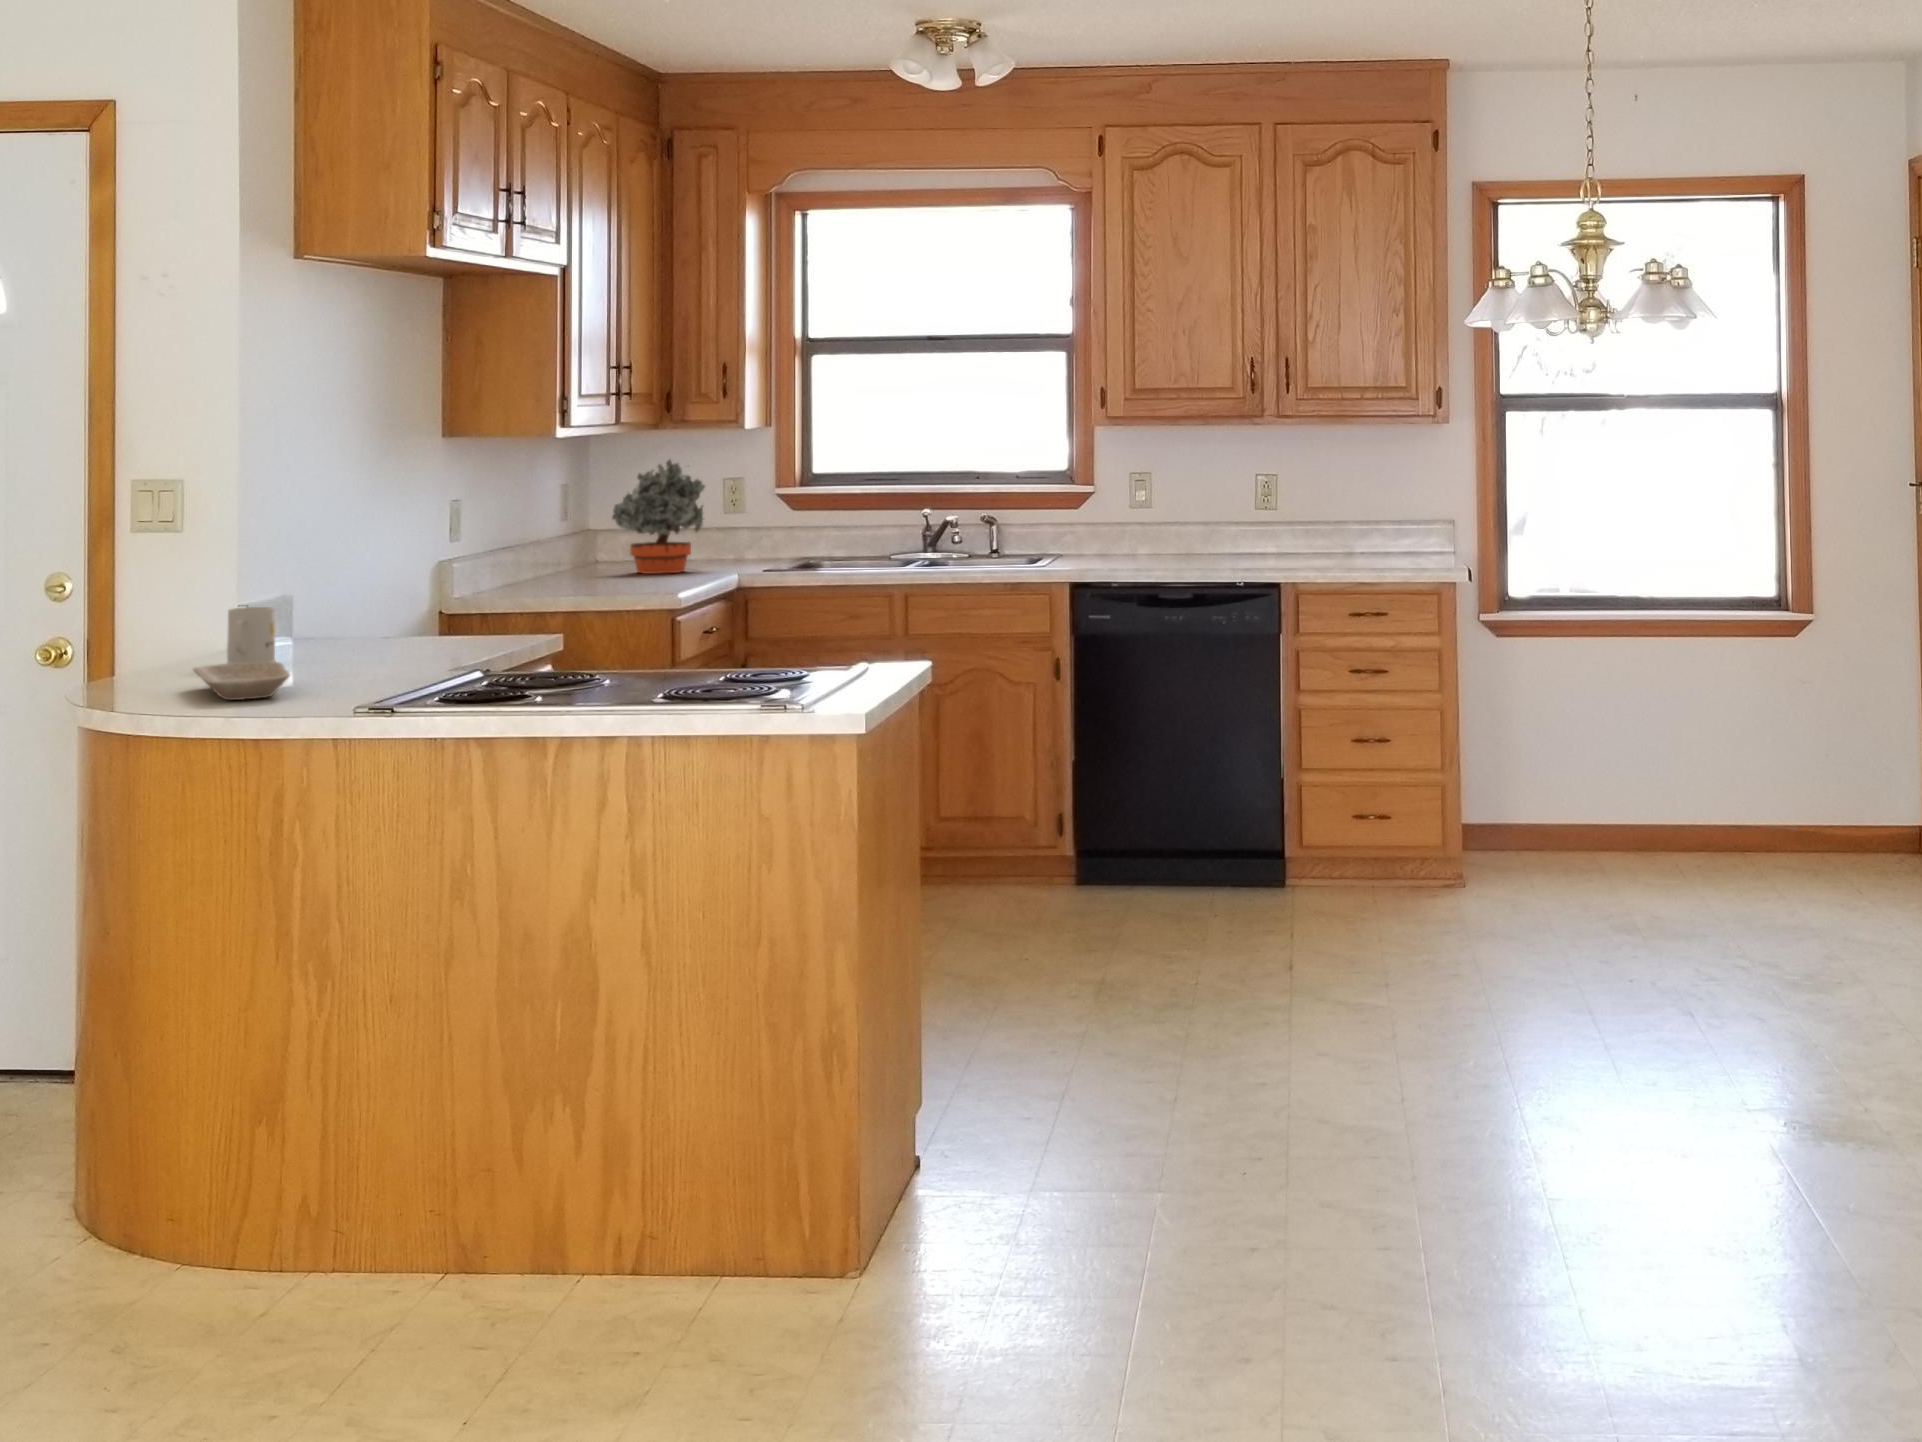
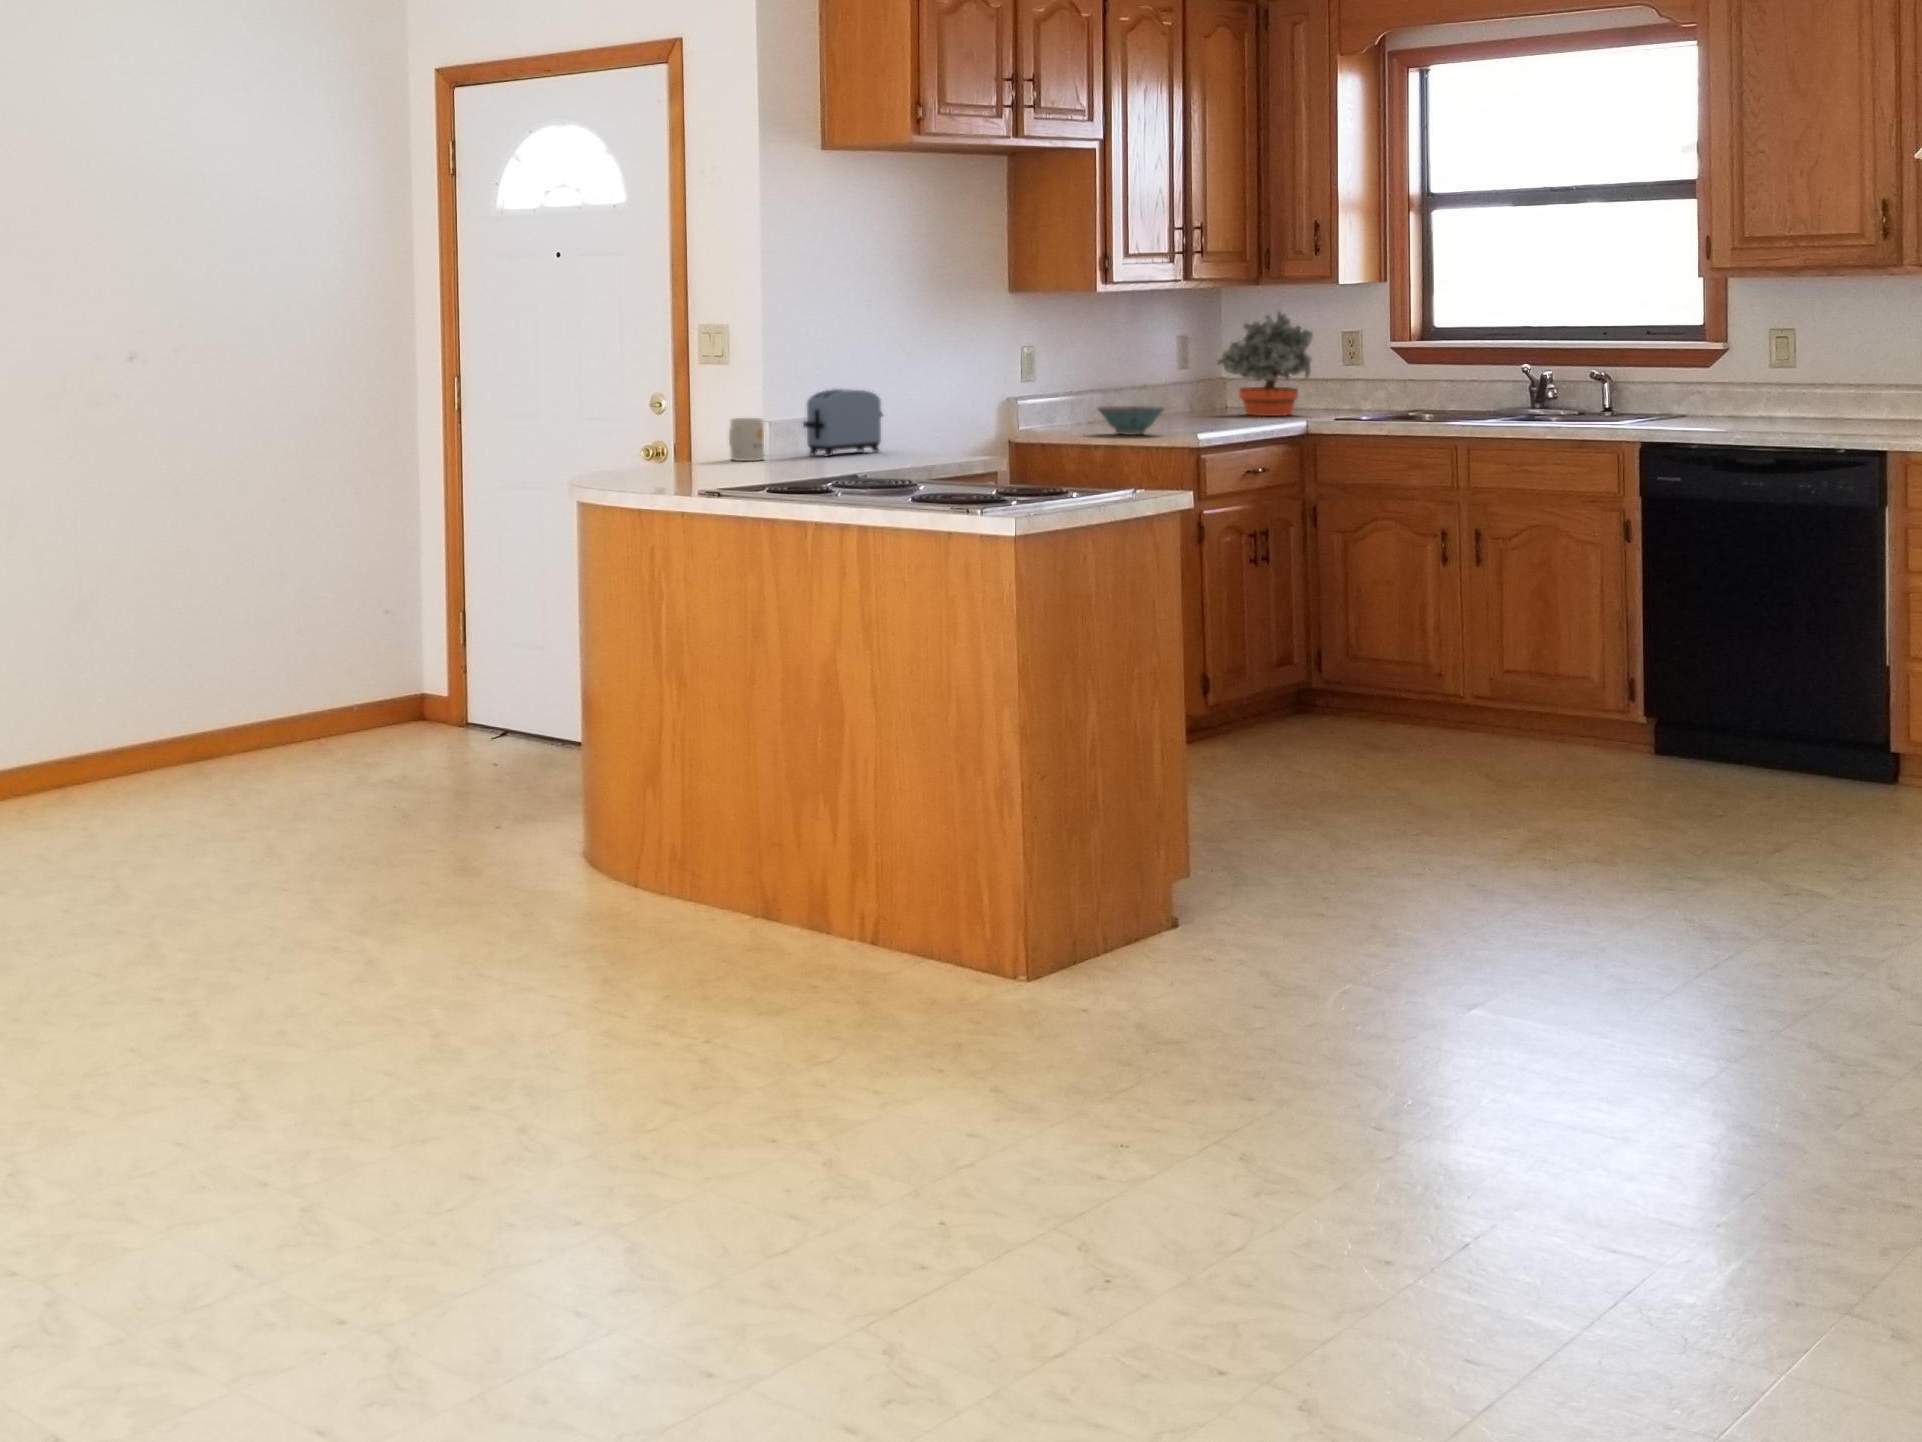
toaster: none [312,564,391,652] -> present [803,389,883,456]
ceramic bowl: none [562,569,641,602] -> present [1097,406,1164,435]
tray: present [193,662,290,700] -> none [646,455,723,479]

